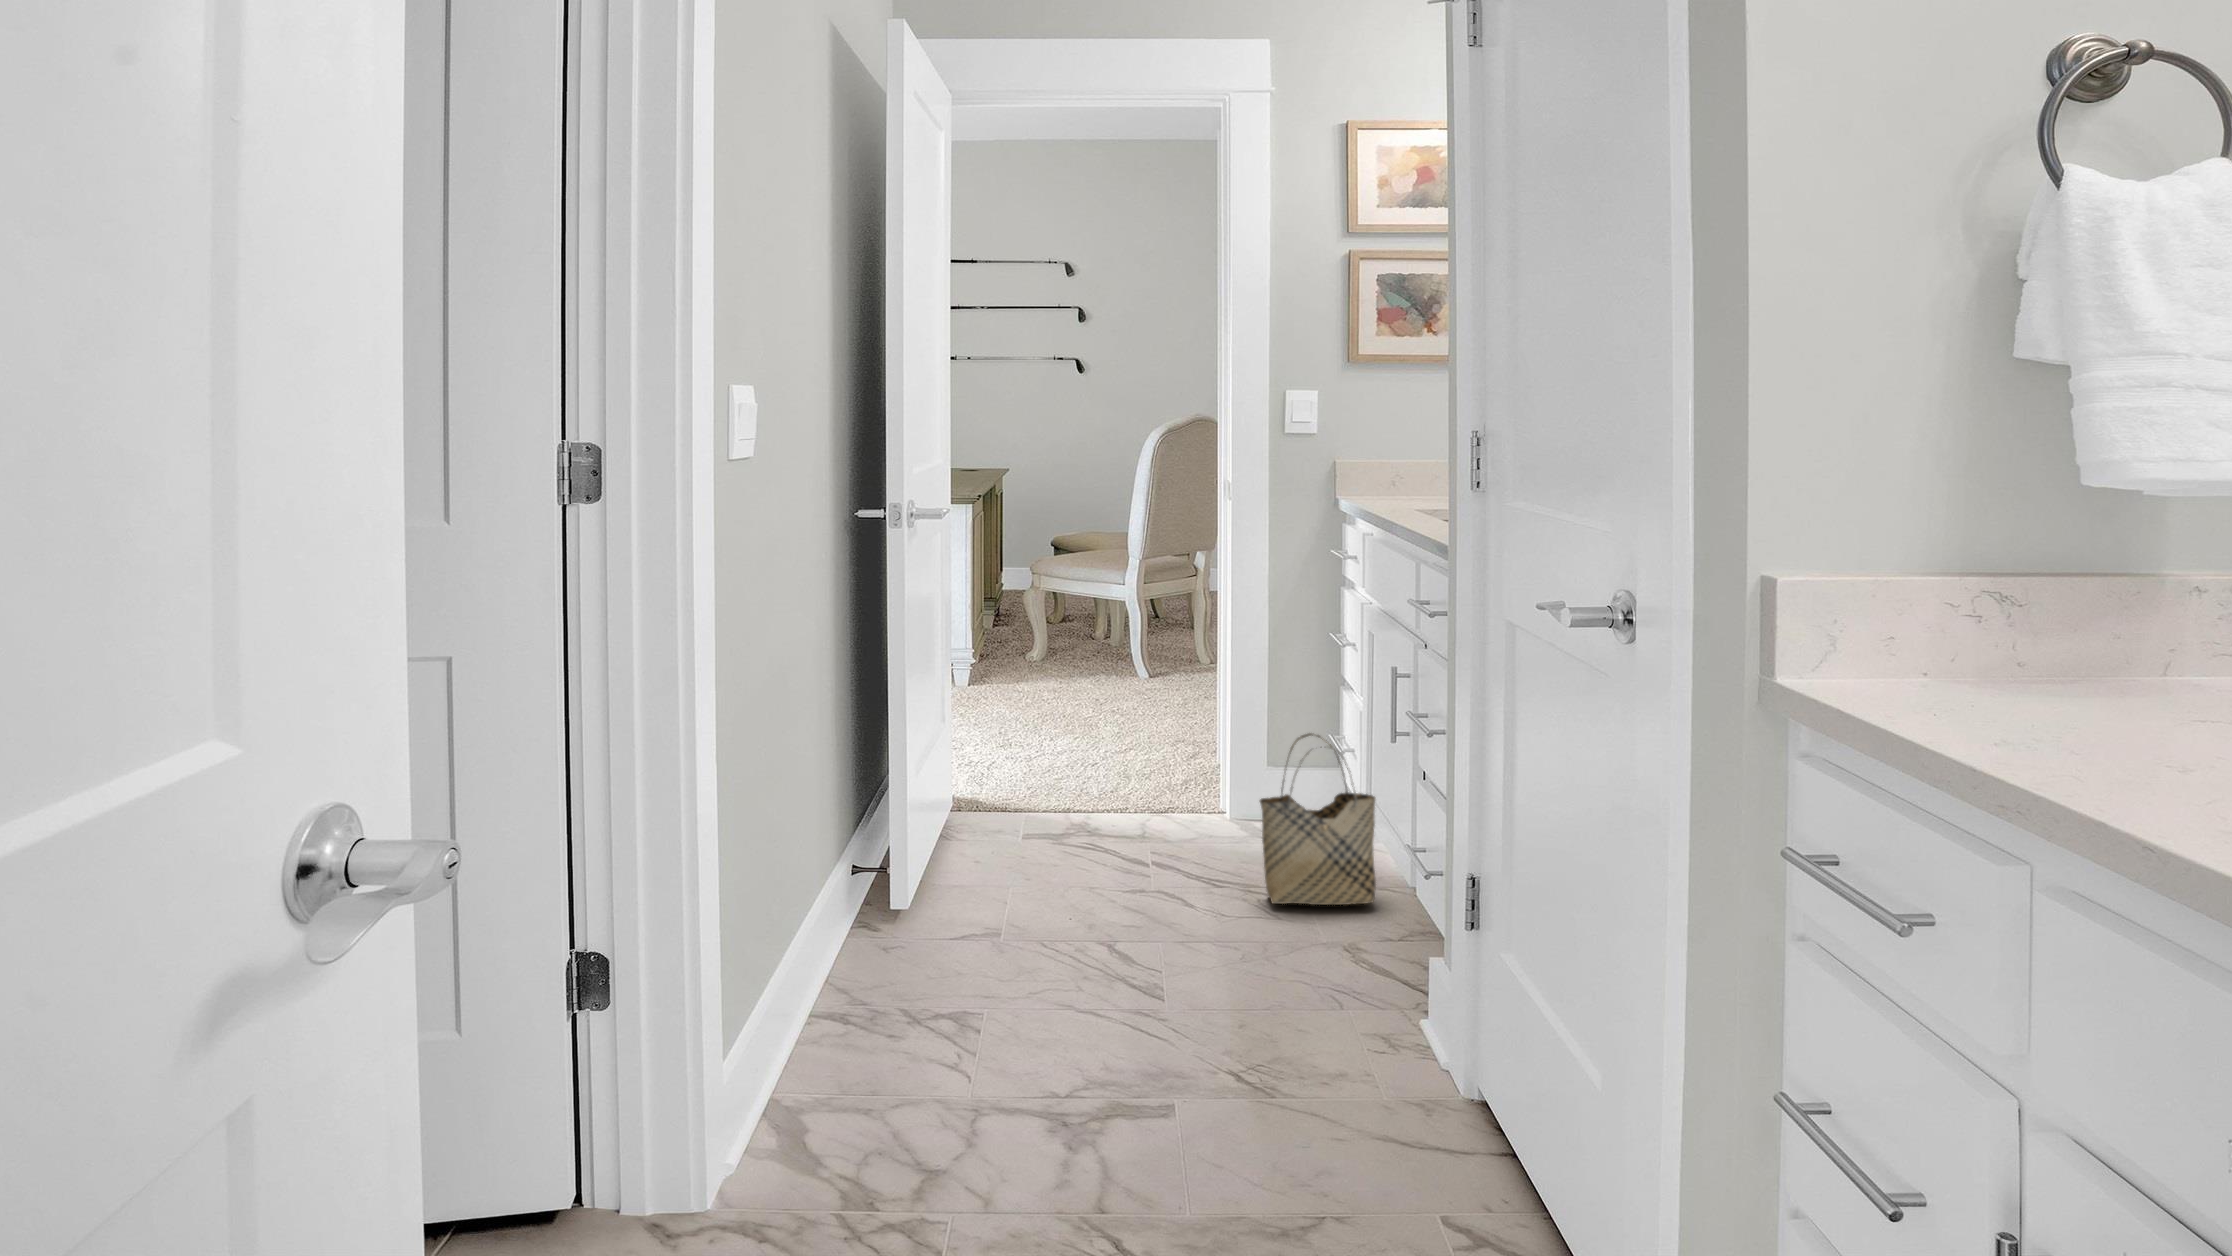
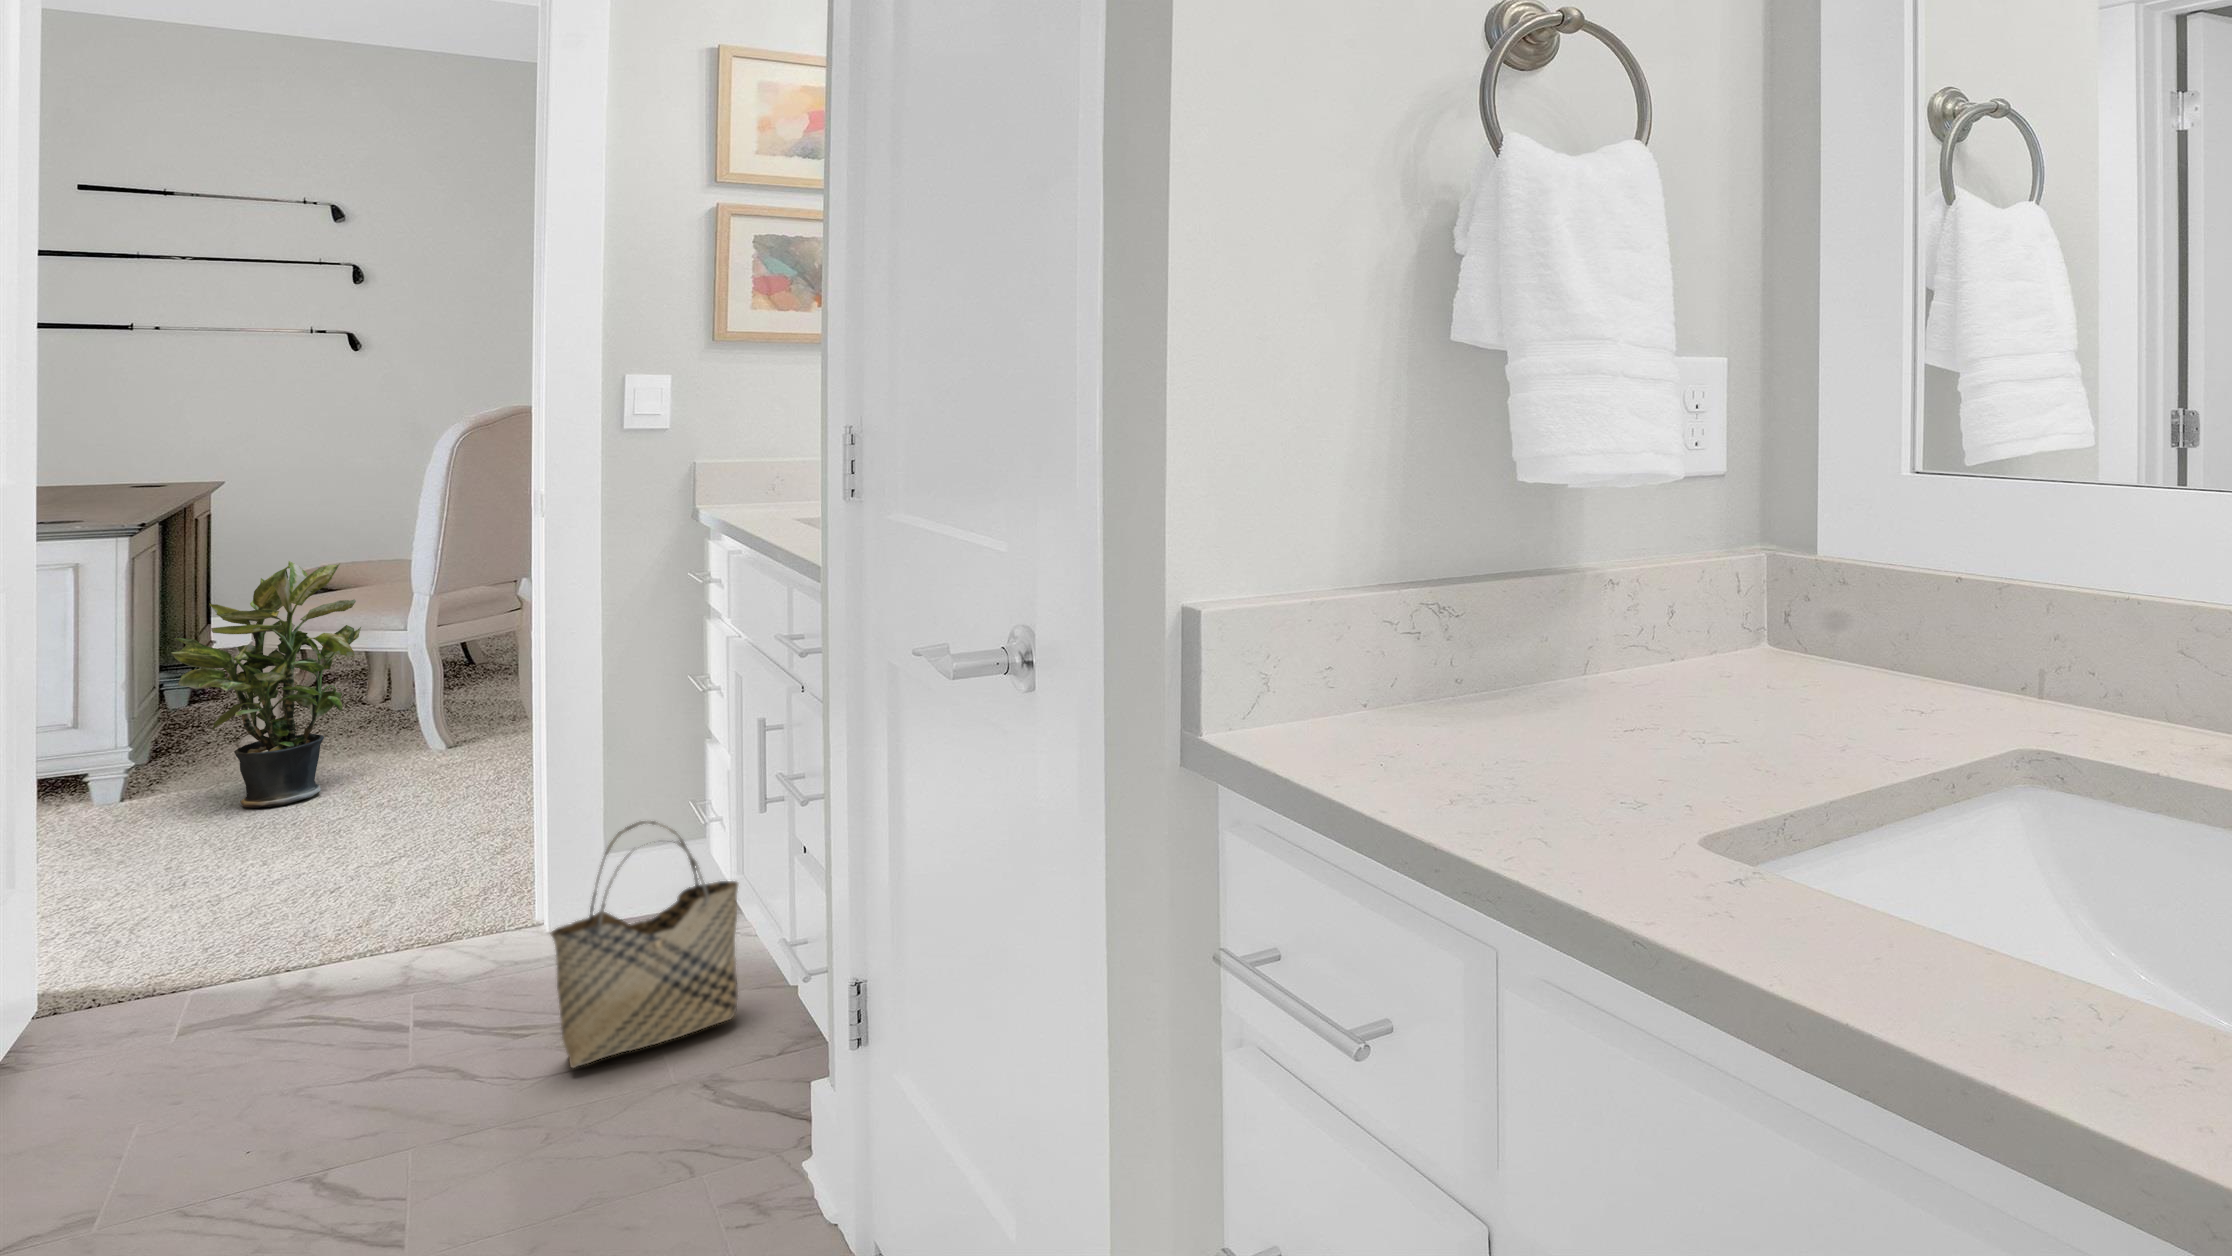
potted plant: none [1015,527,1108,701] -> present [172,561,361,808]

